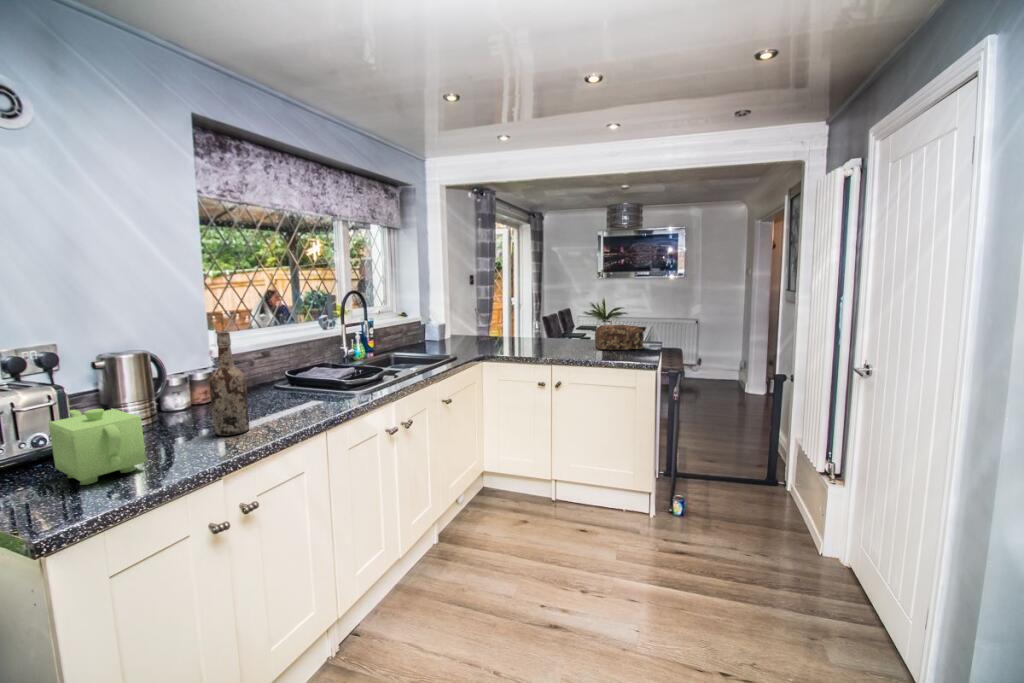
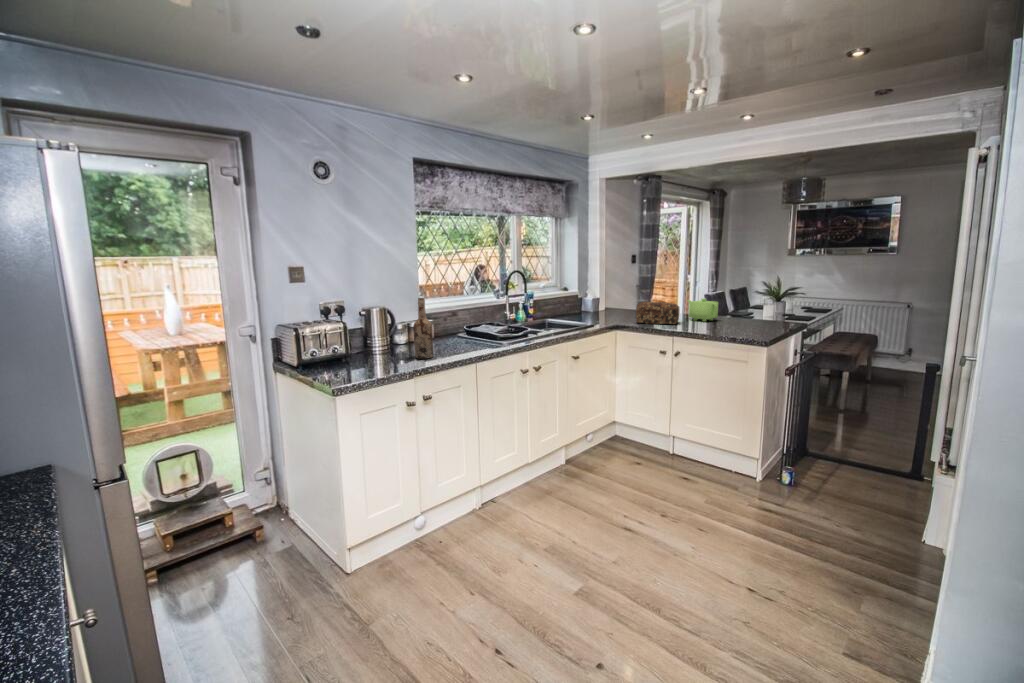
bread loaf: present [595,325,644,350] -> present [636,302,679,324]
teapot: present [49,409,146,485] -> present [687,299,718,322]

